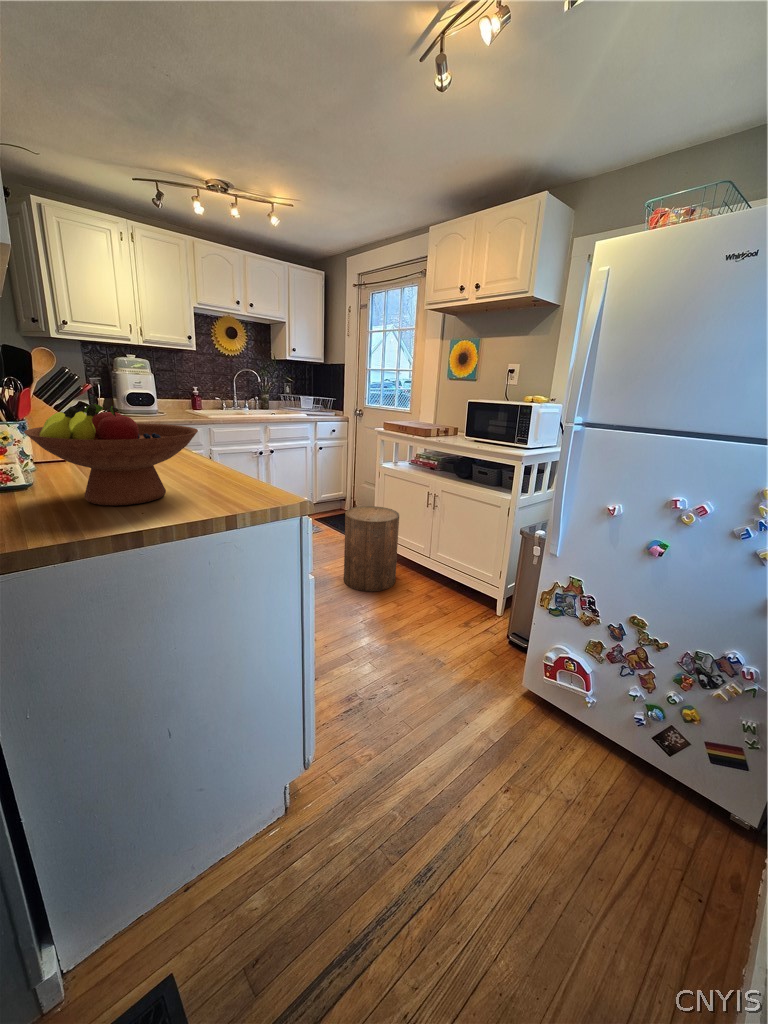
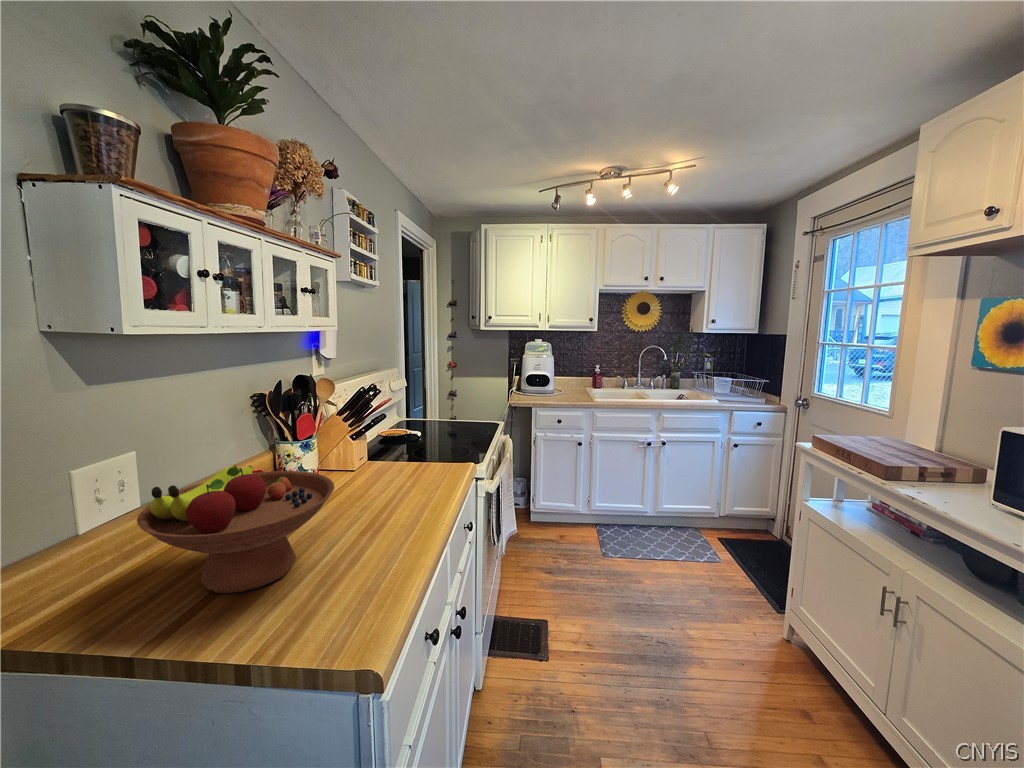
stool: present [344,506,399,591] -> none [708,560,816,727]

